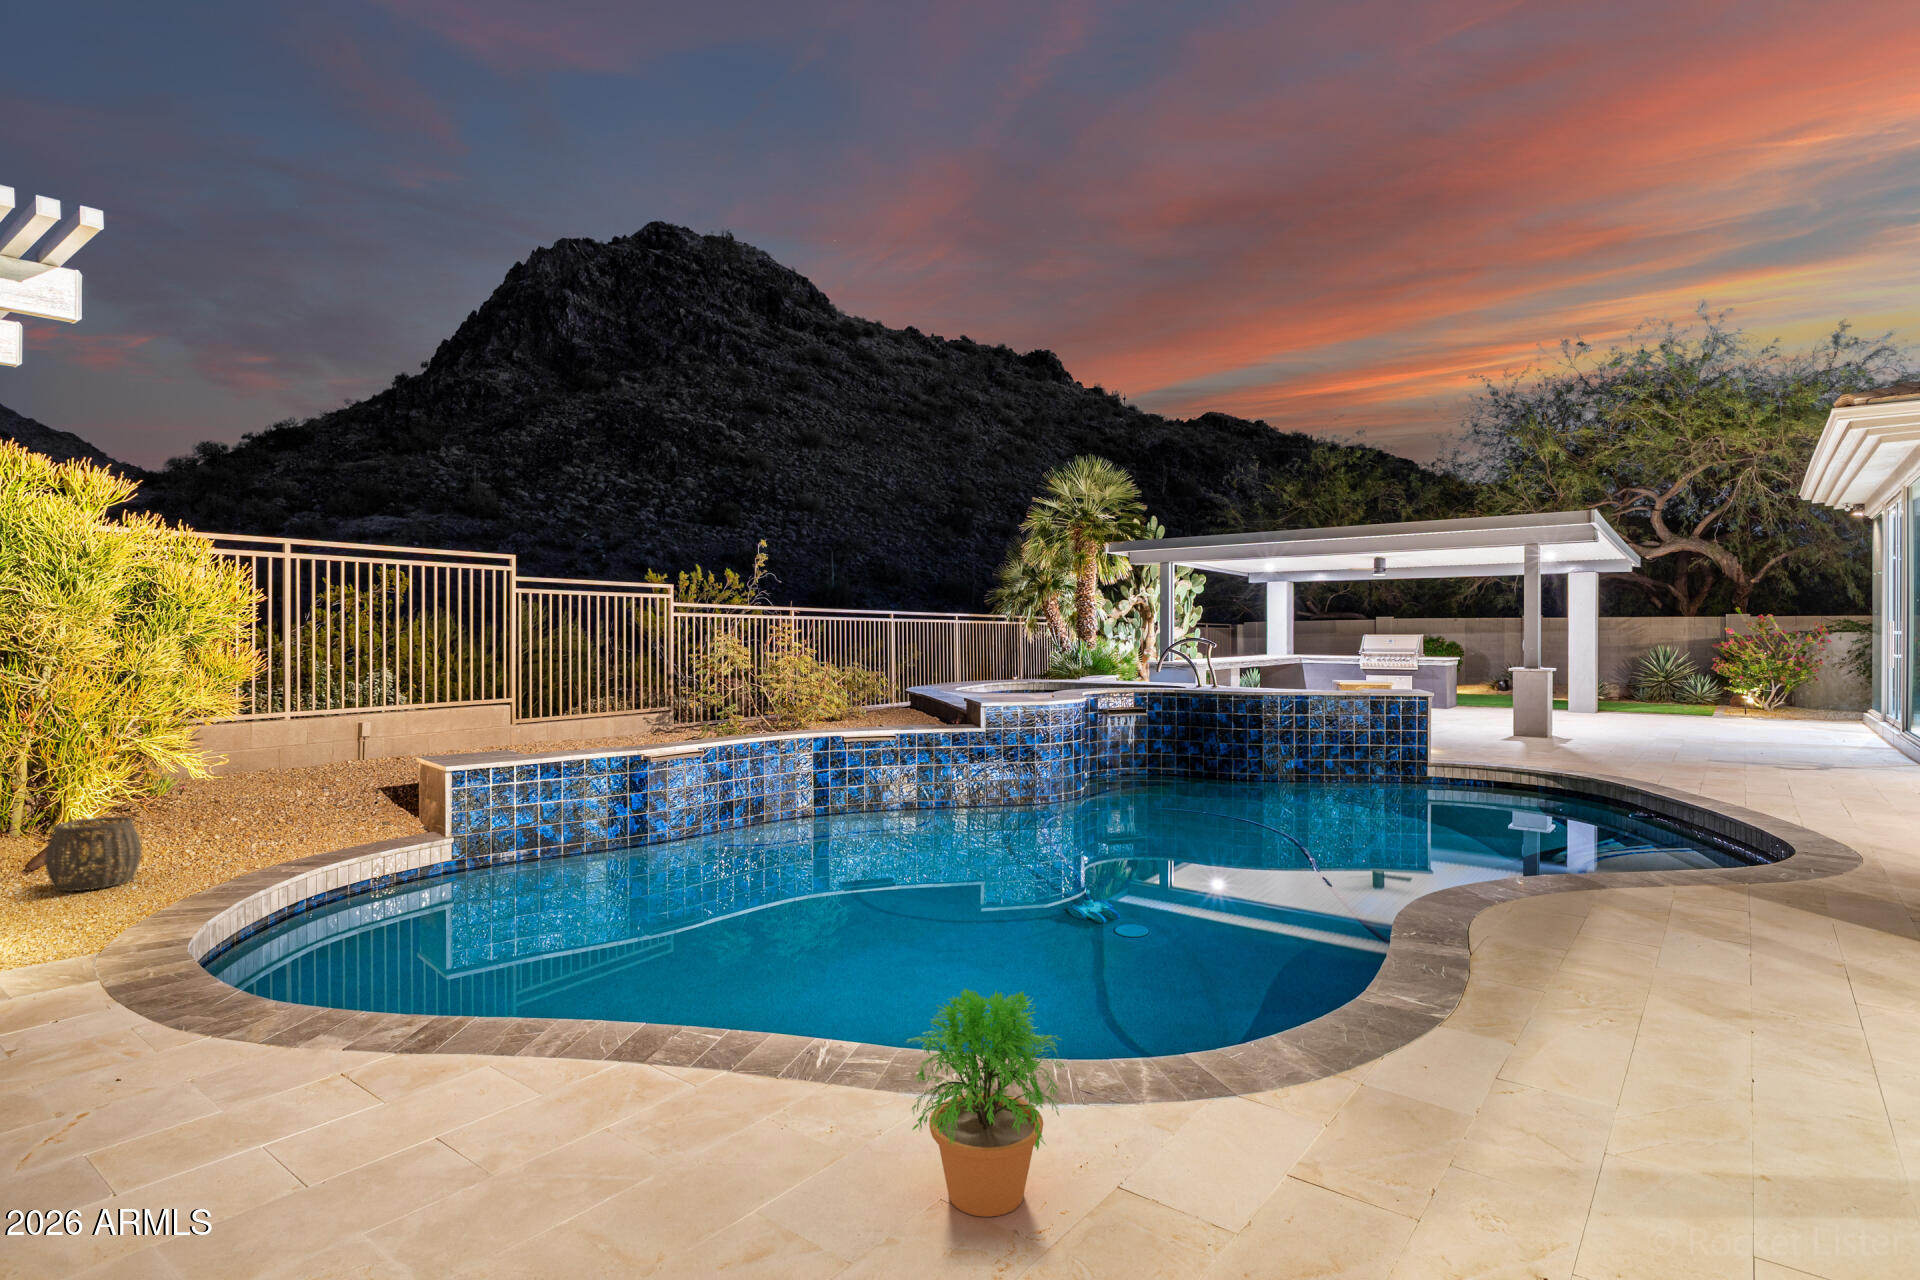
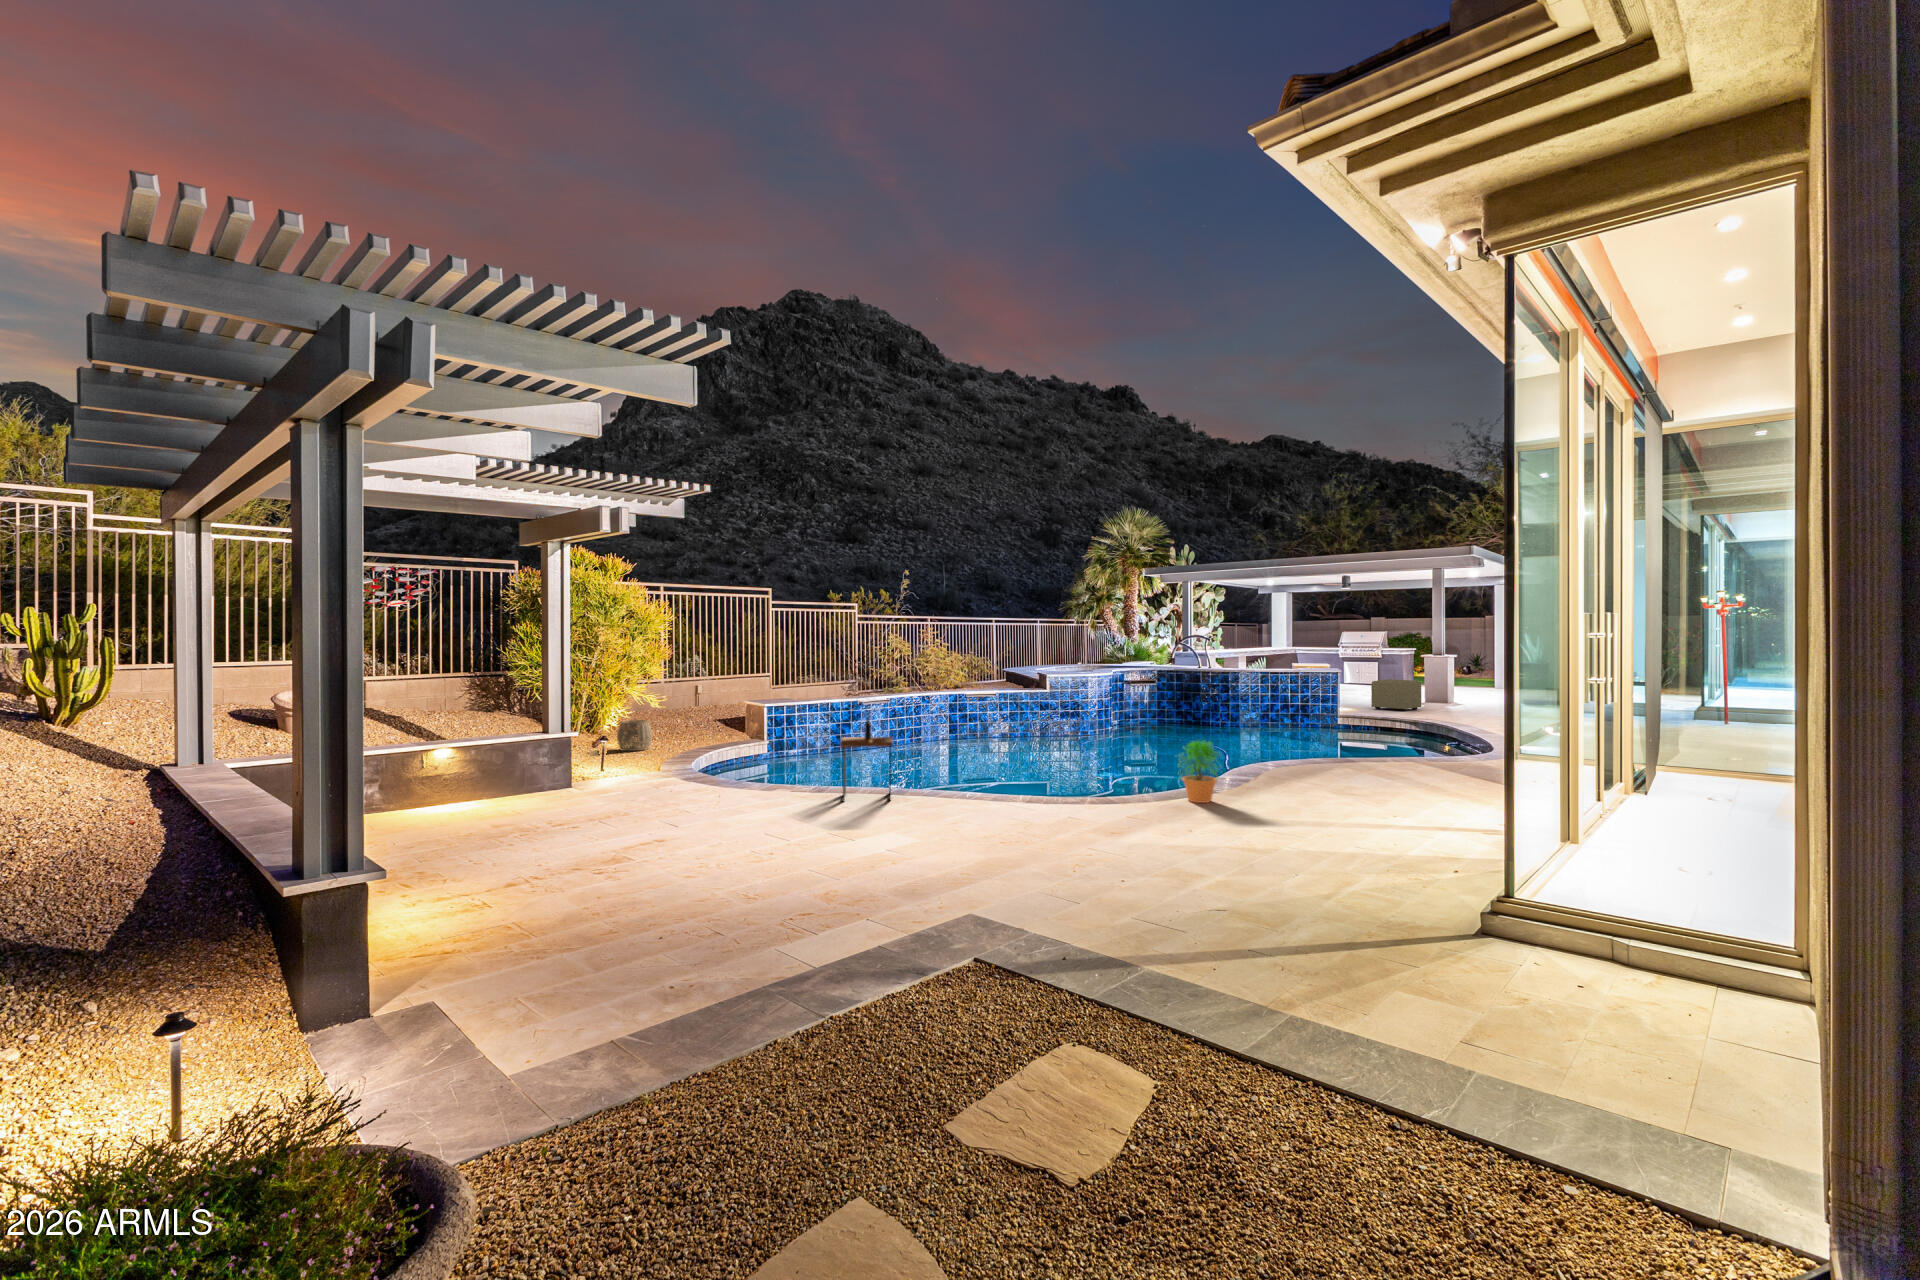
ottoman: none [1461,706,1534,755] -> present [1371,679,1421,711]
side table: none [320,900,552,1216] -> present [840,716,893,801]
potted plant: present [907,989,1064,1217] -> present [1179,741,1218,803]

